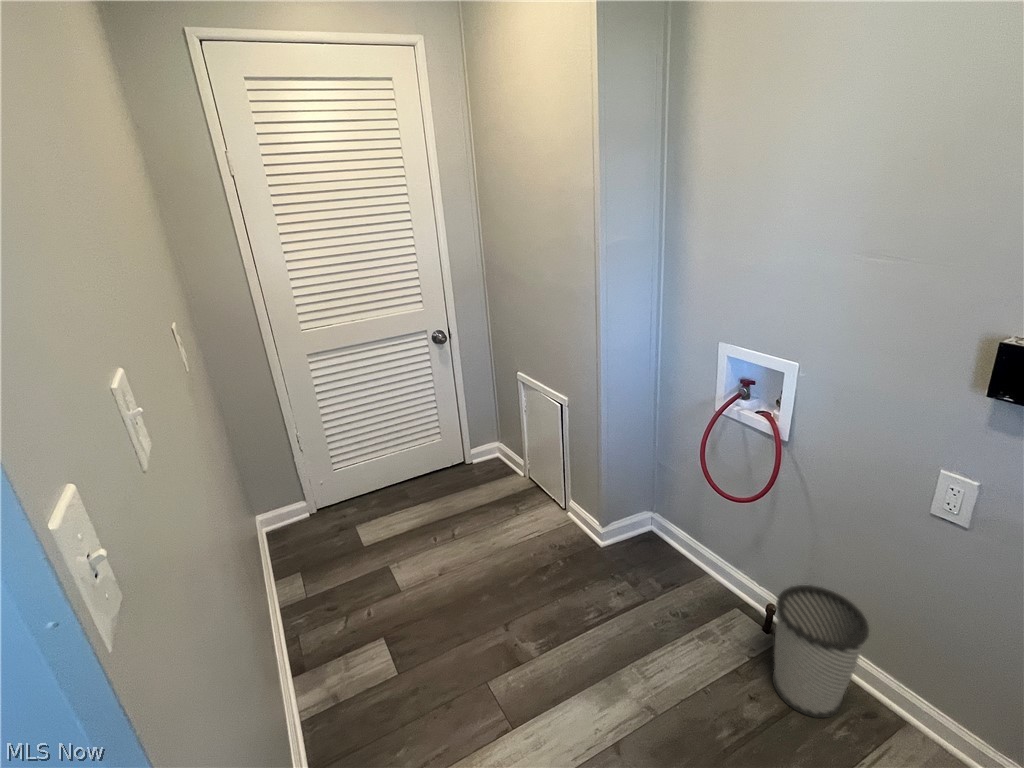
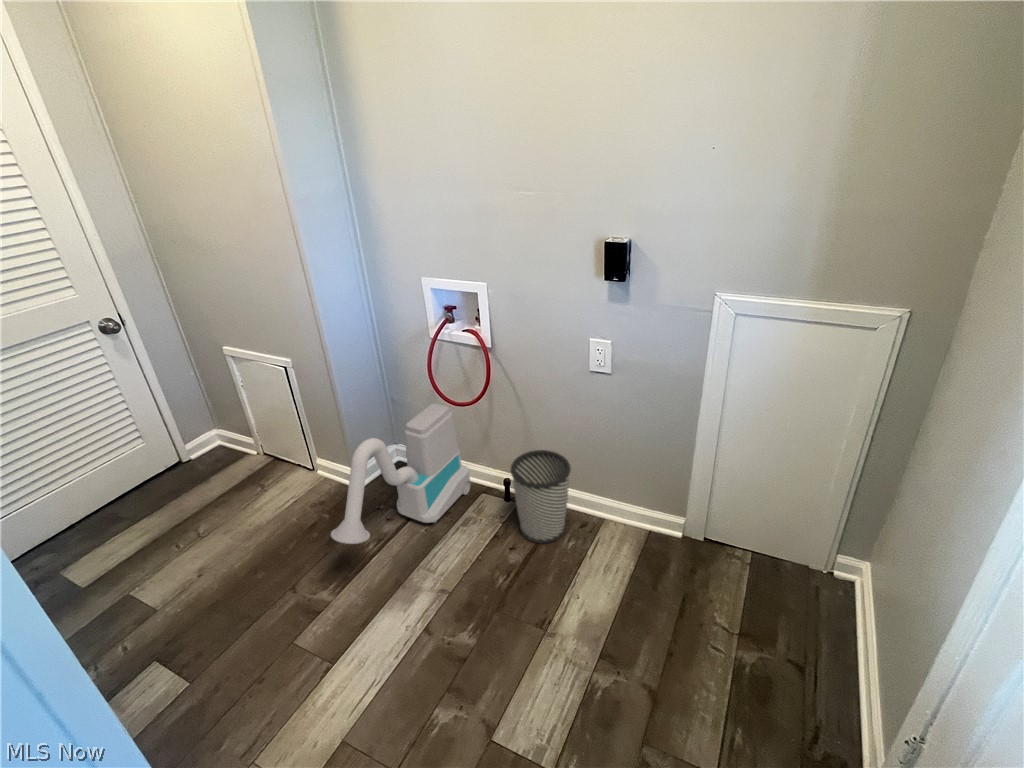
vacuum cleaner: none [551,484,725,620] -> present [331,404,470,544]

